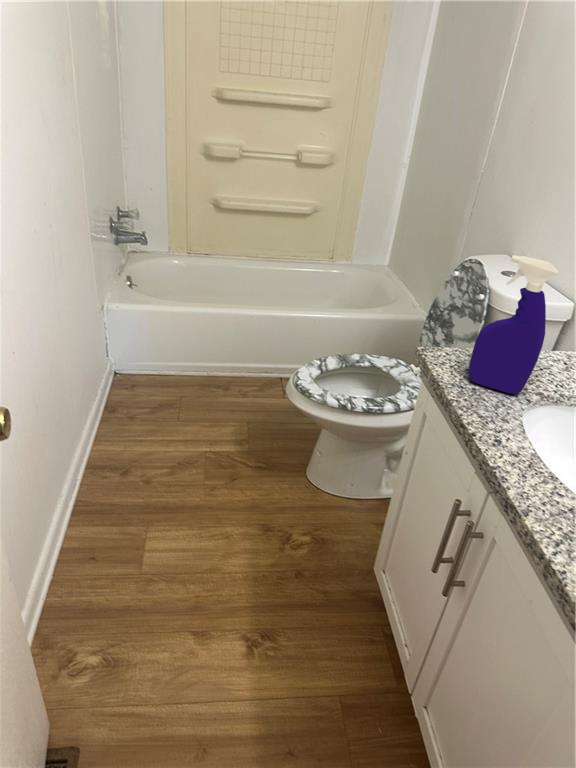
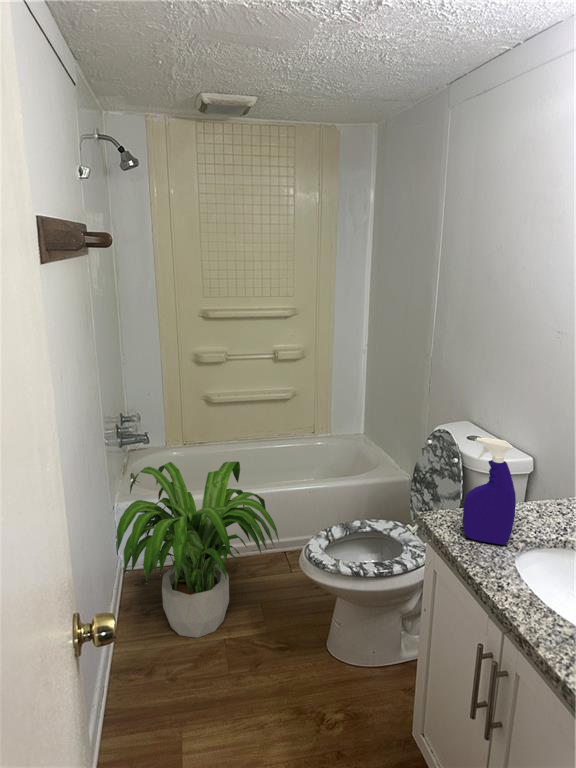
potted plant: none [90,265,266,448] -> present [117,461,279,638]

